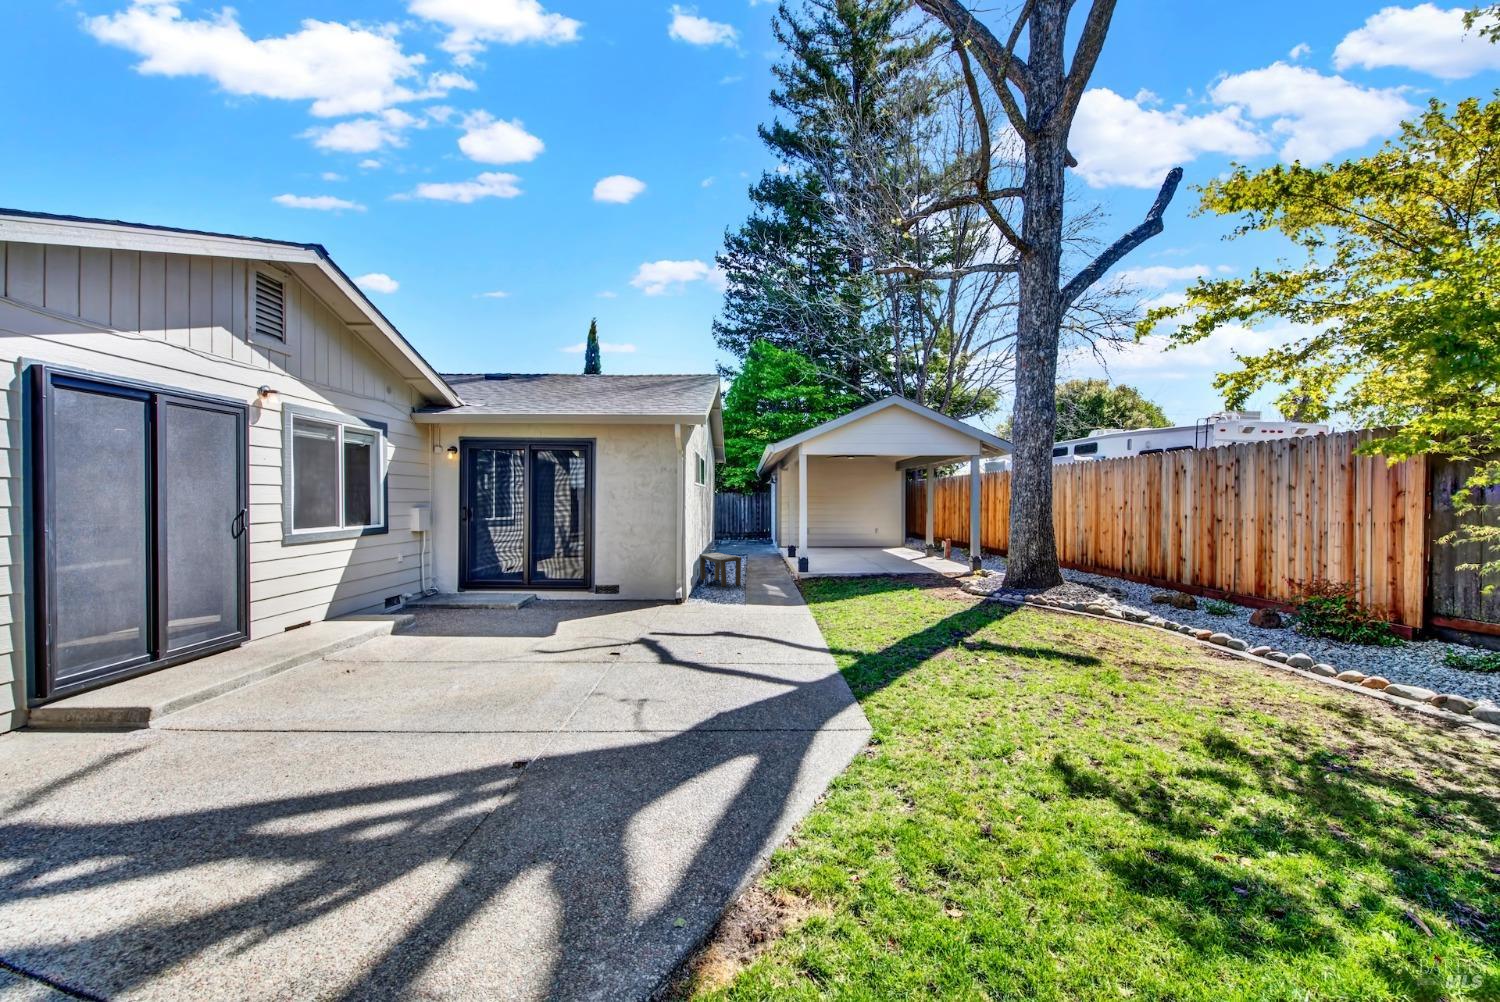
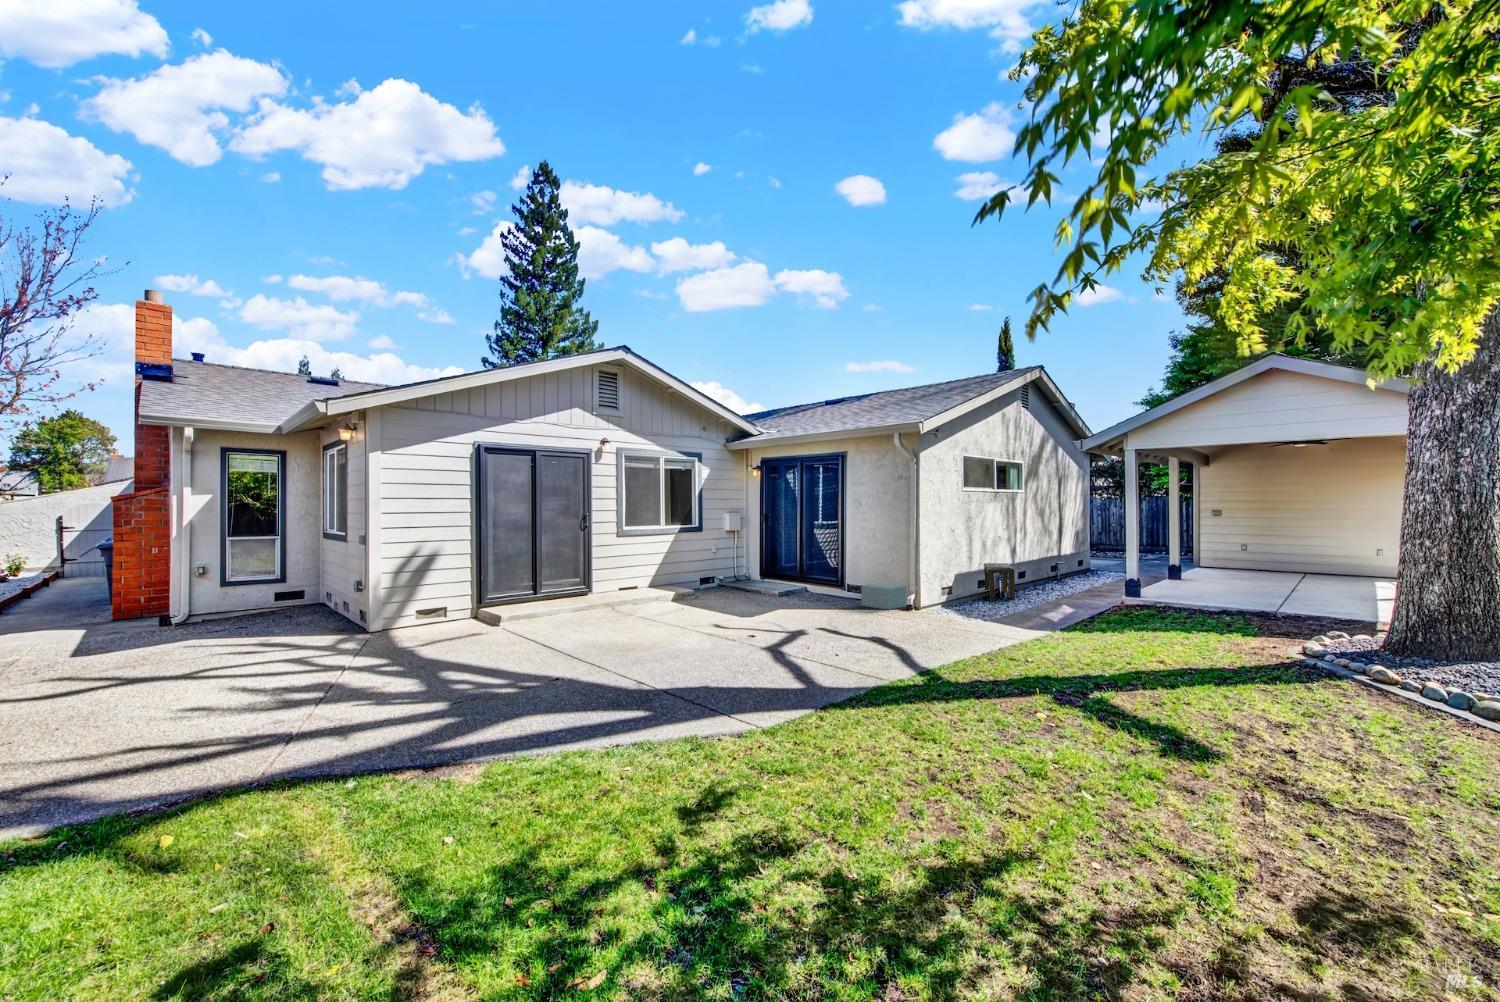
storage box: none [635,581,677,608] -> present [861,583,906,610]

